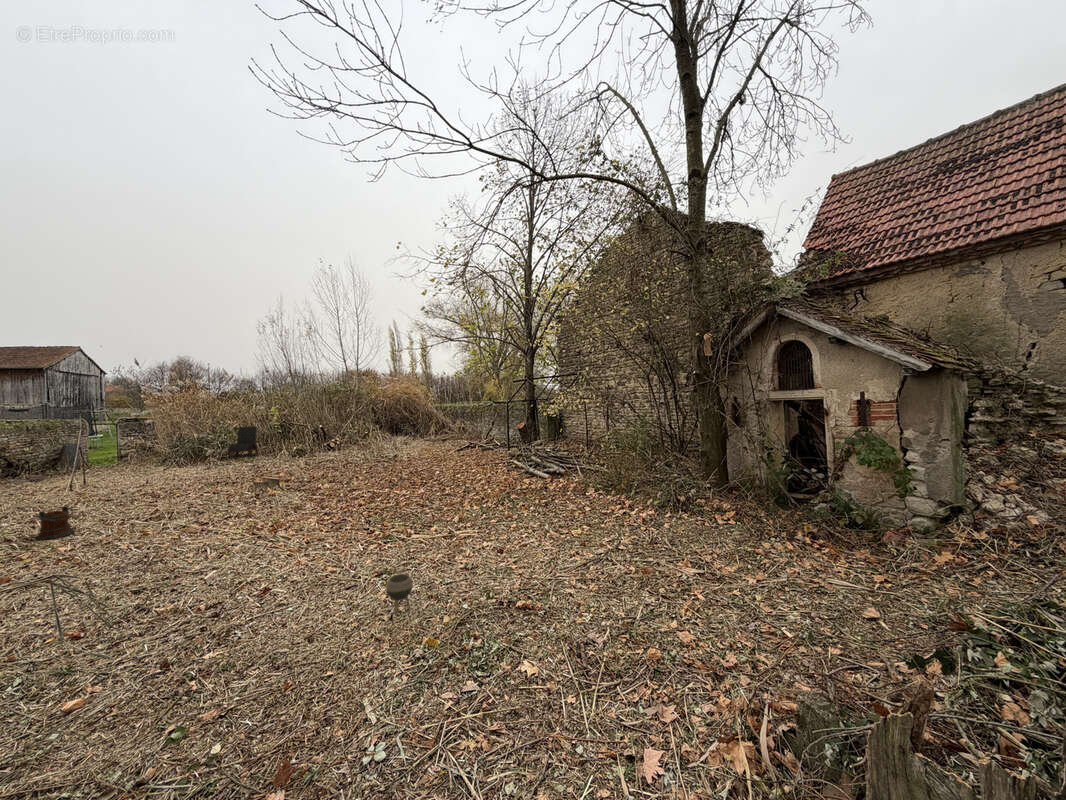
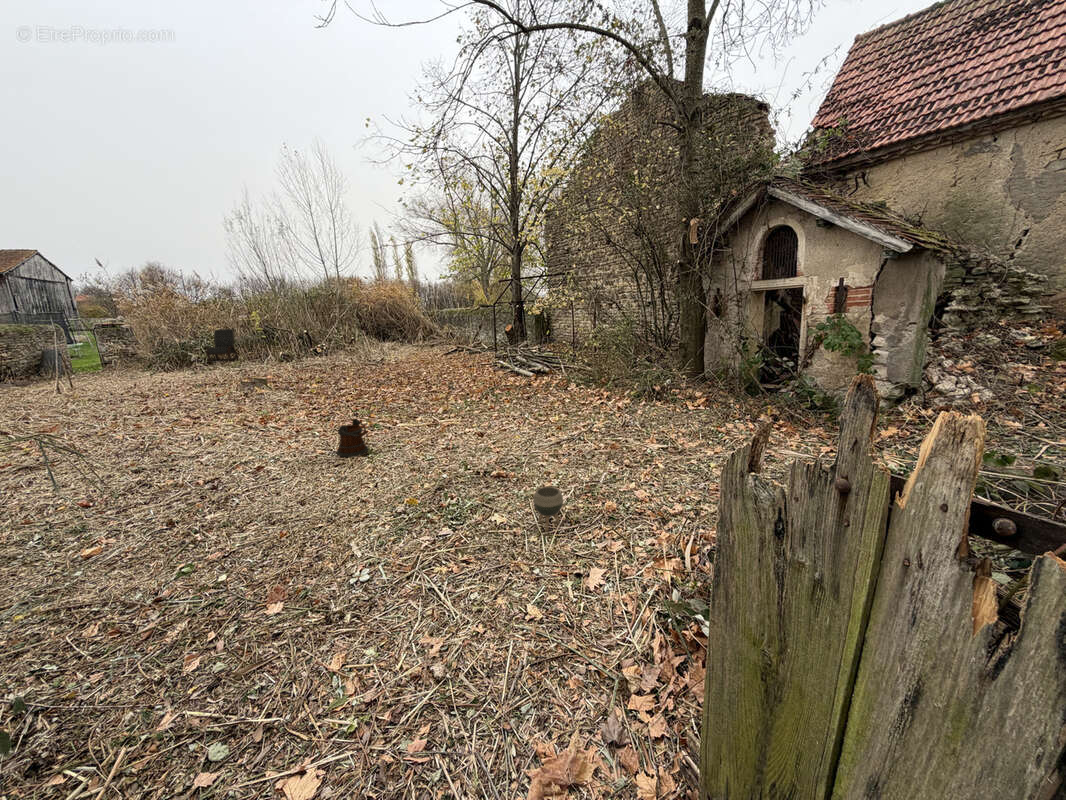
bucket: present [36,506,75,540] -> present [336,419,368,457]
planter: present [386,574,413,614] -> present [533,487,563,531]

